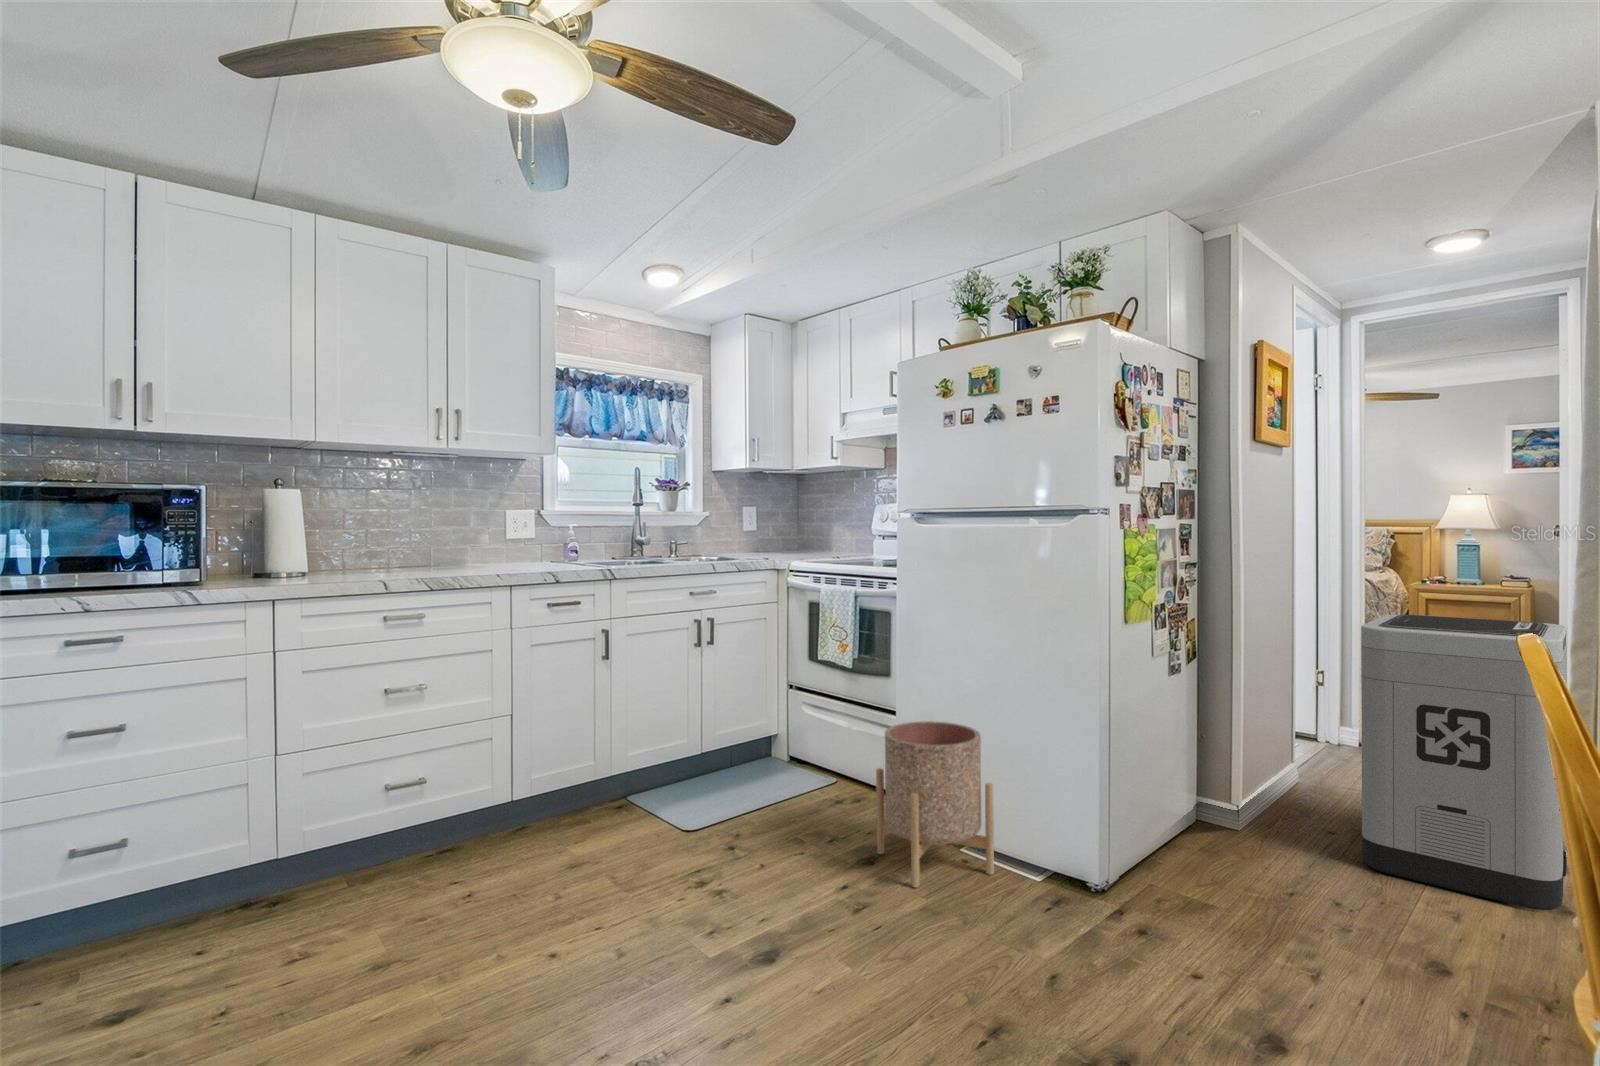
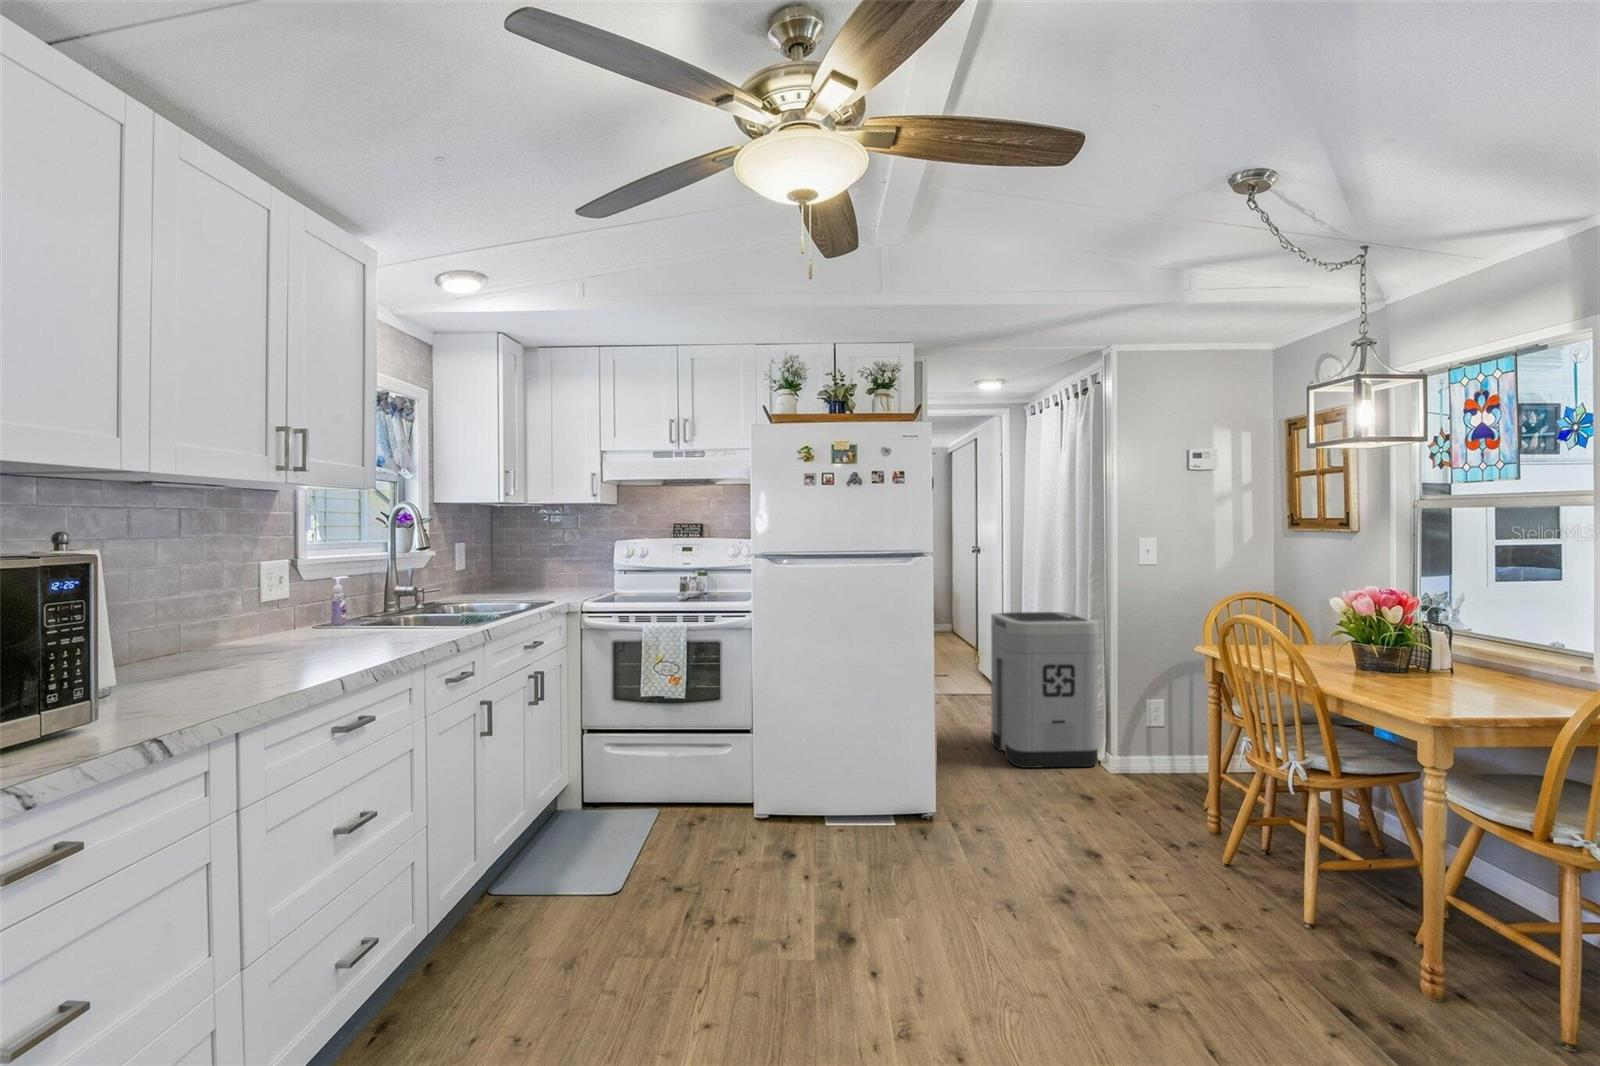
planter: present [876,721,994,888] -> none [789,729,881,866]

